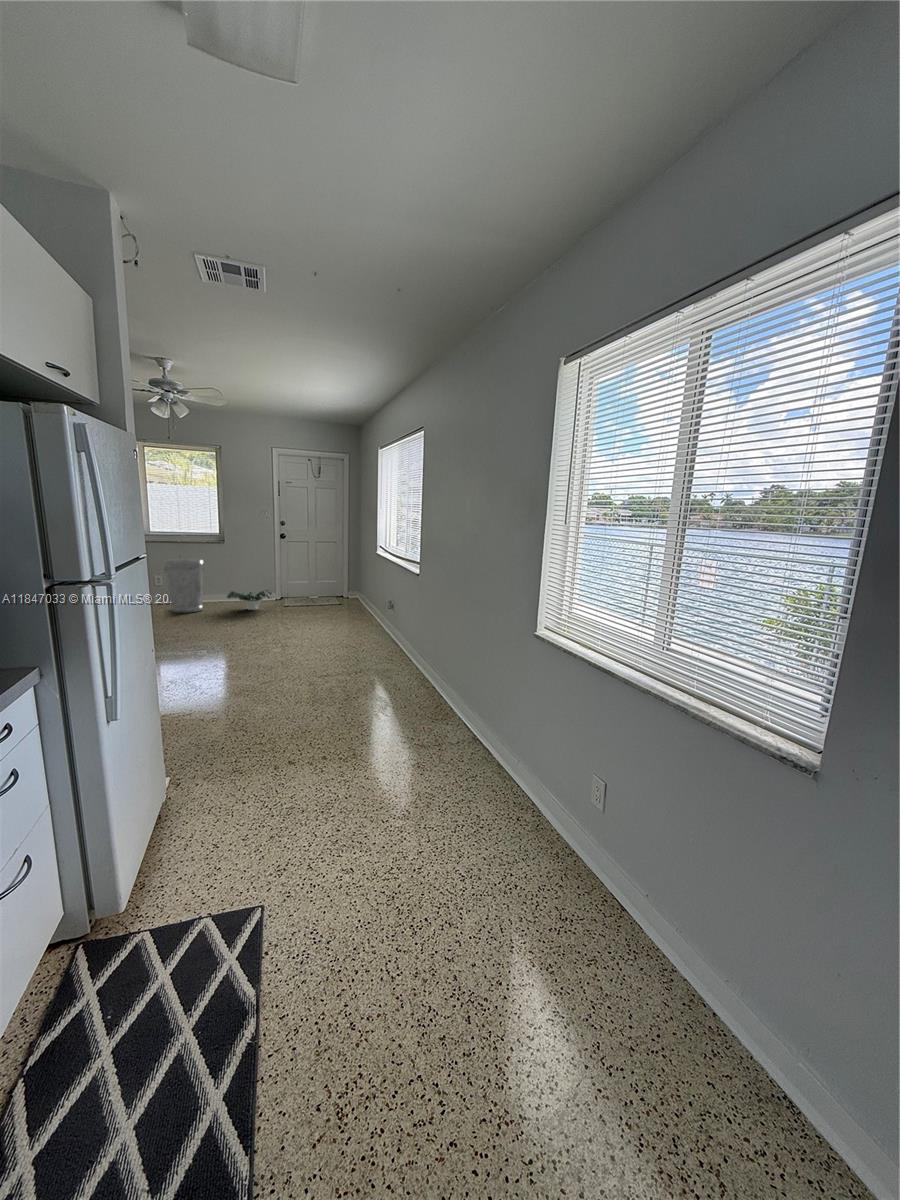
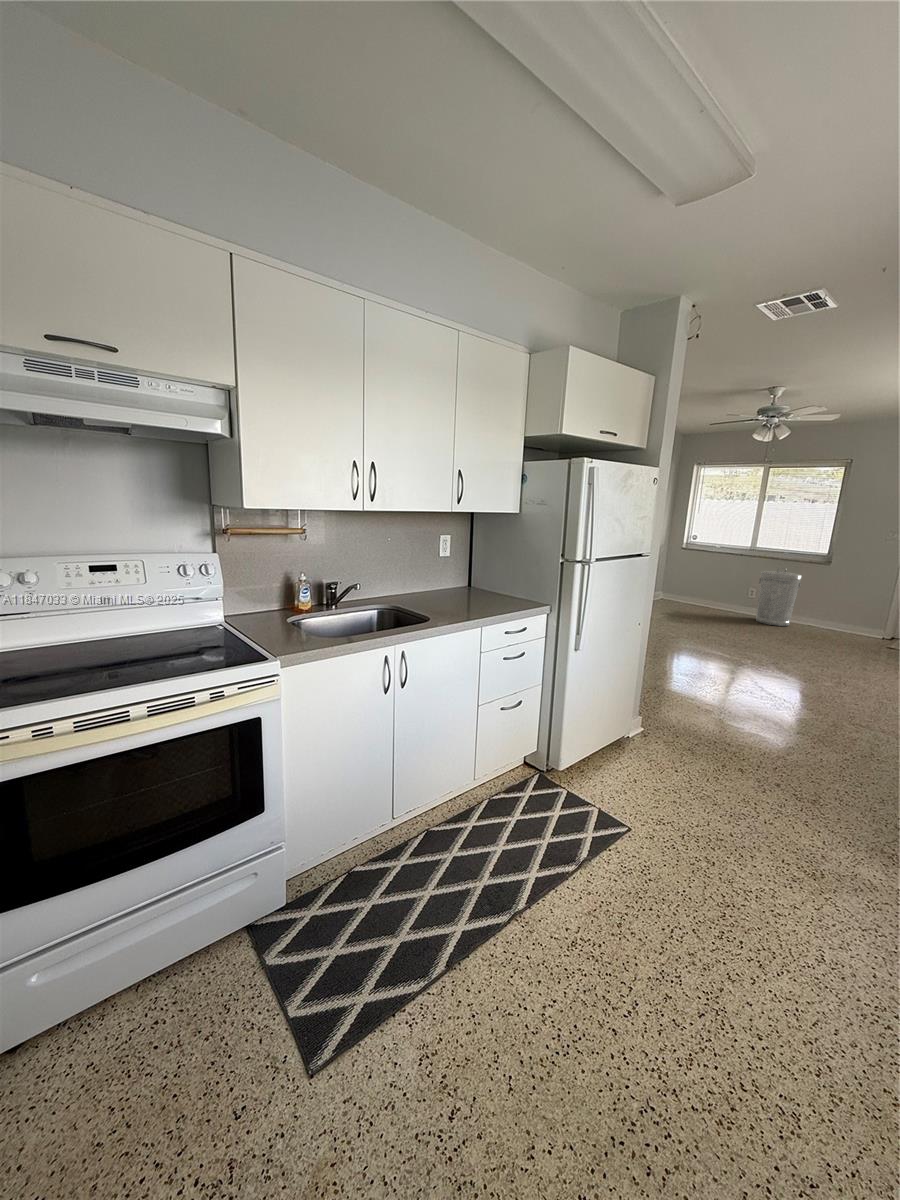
potted plant: present [227,590,271,610] -> none [819,613,882,639]

